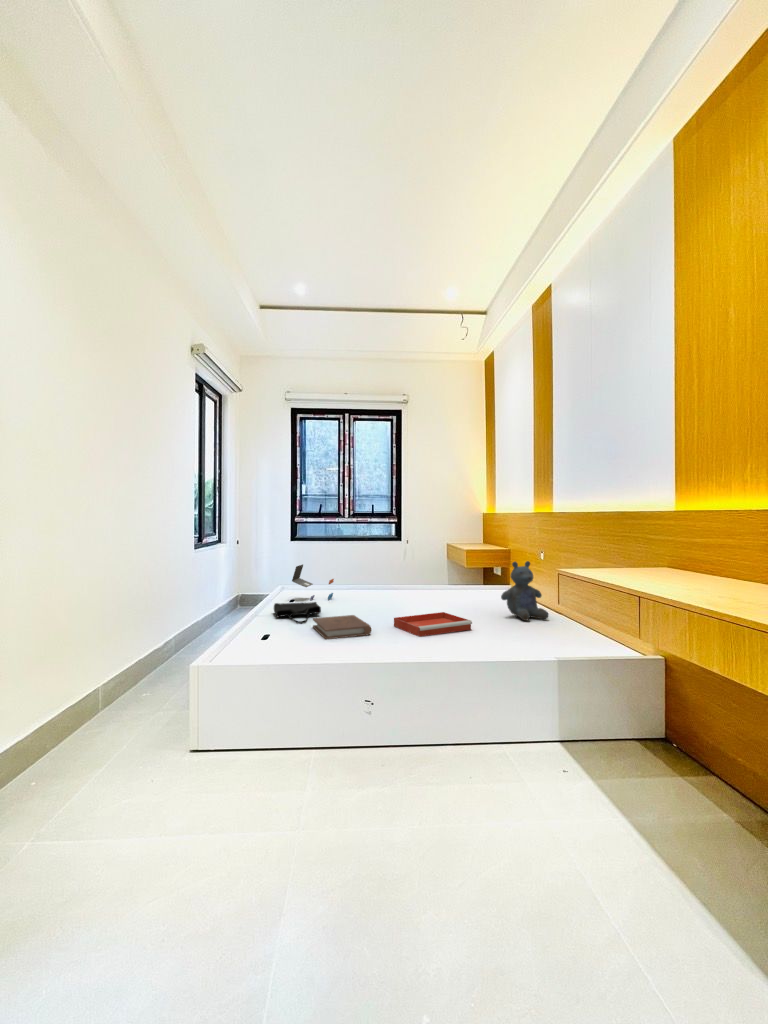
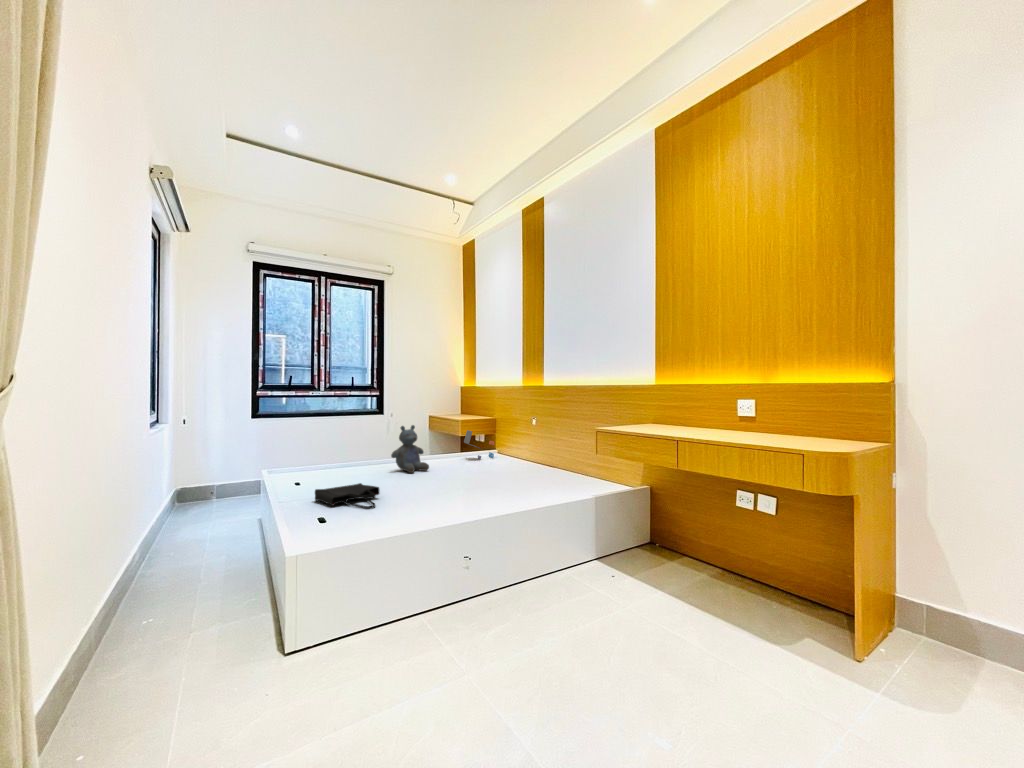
stuffed bear: present [501,561,548,621] -> present [391,425,429,473]
laptop: present [292,564,334,600] -> present [464,430,494,459]
tray: present [394,612,472,636] -> none [474,479,547,505]
book: present [313,615,371,639] -> none [393,492,470,521]

